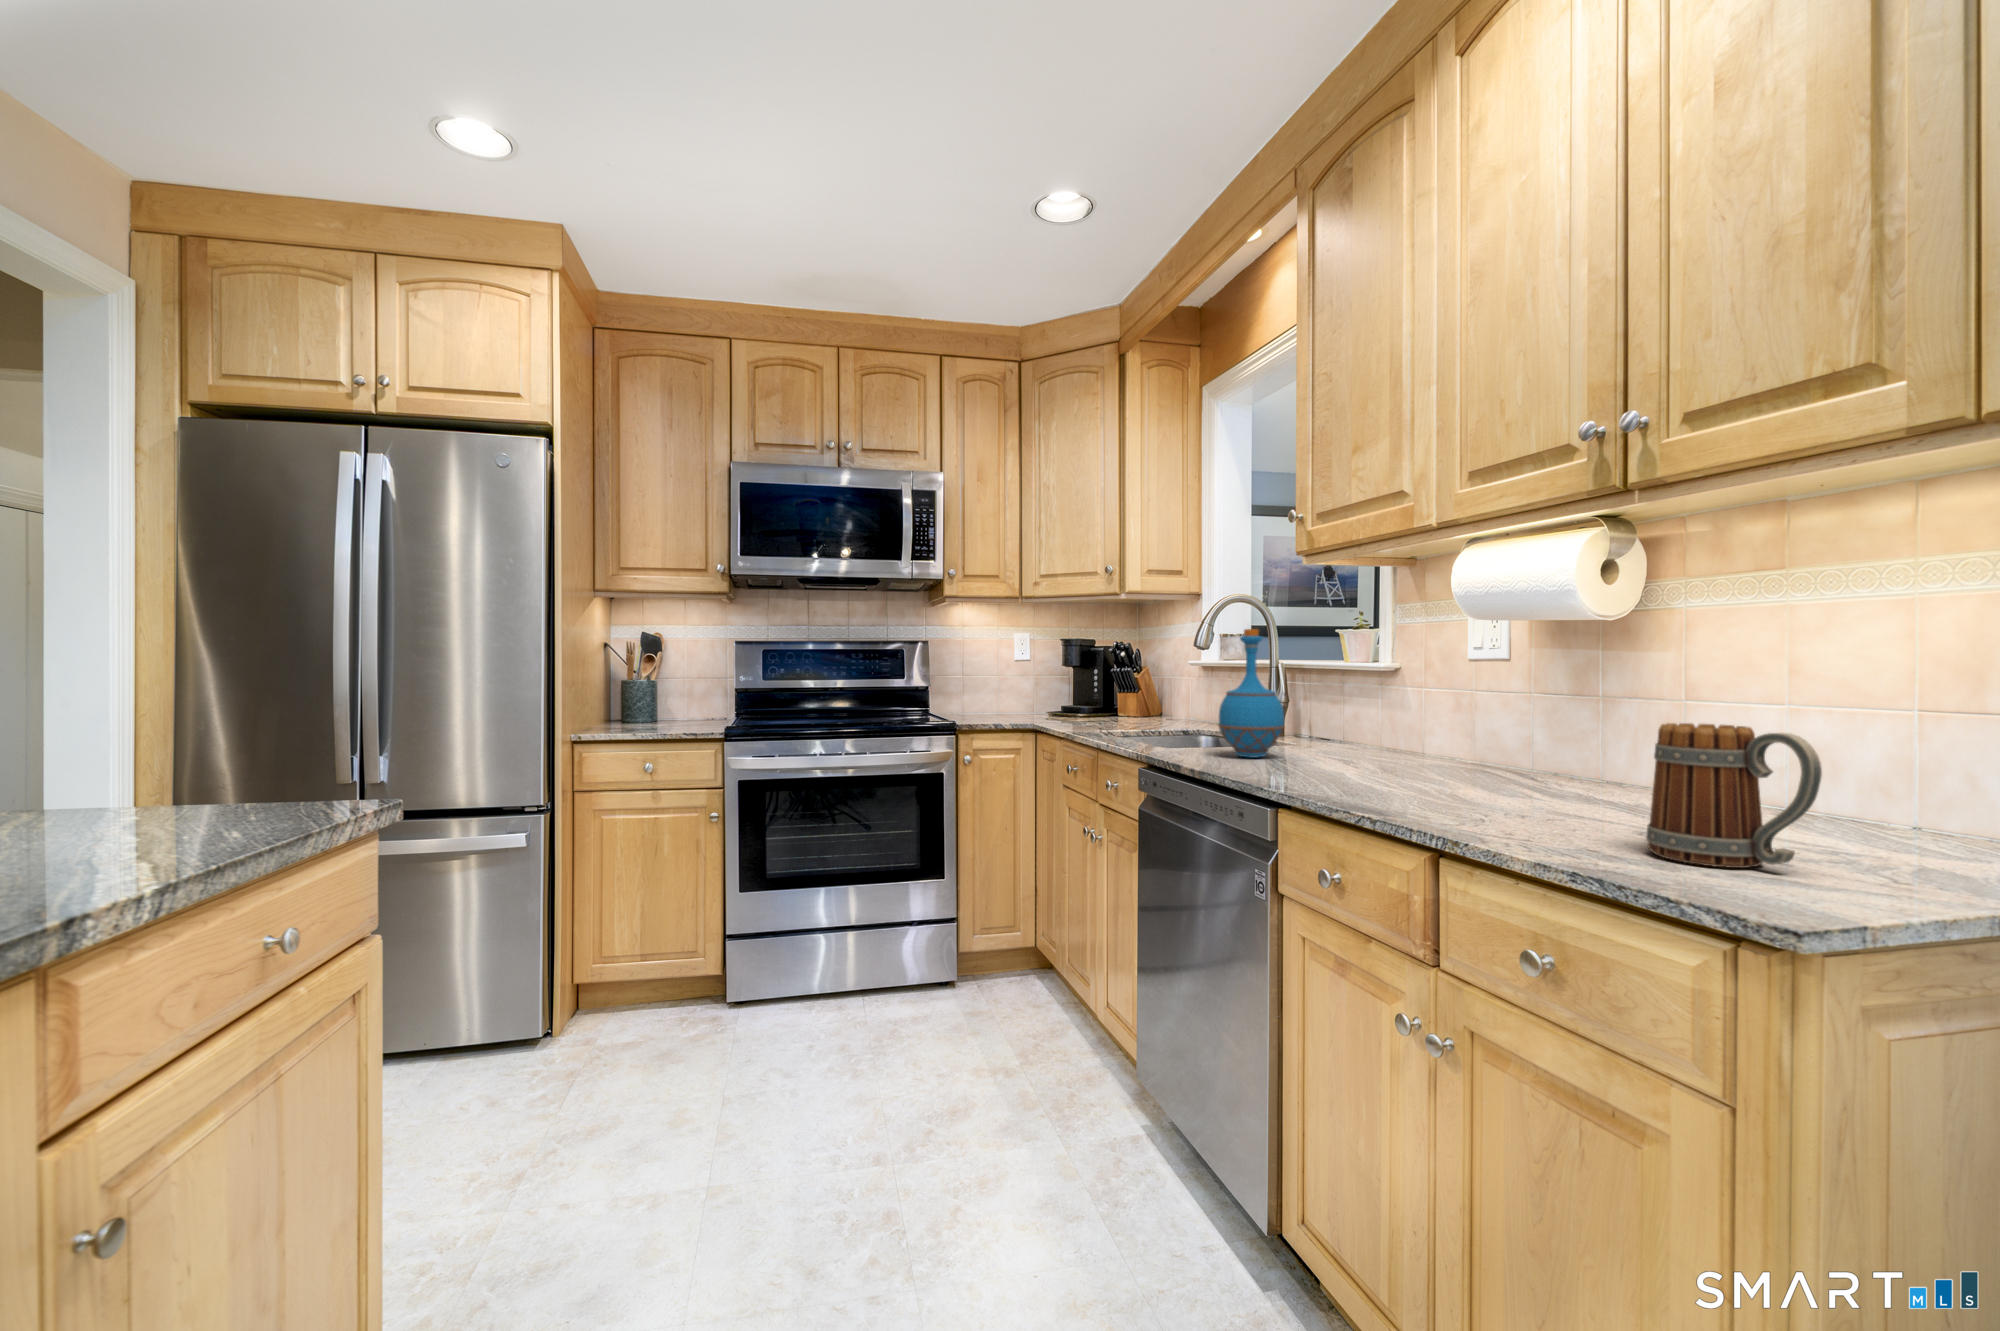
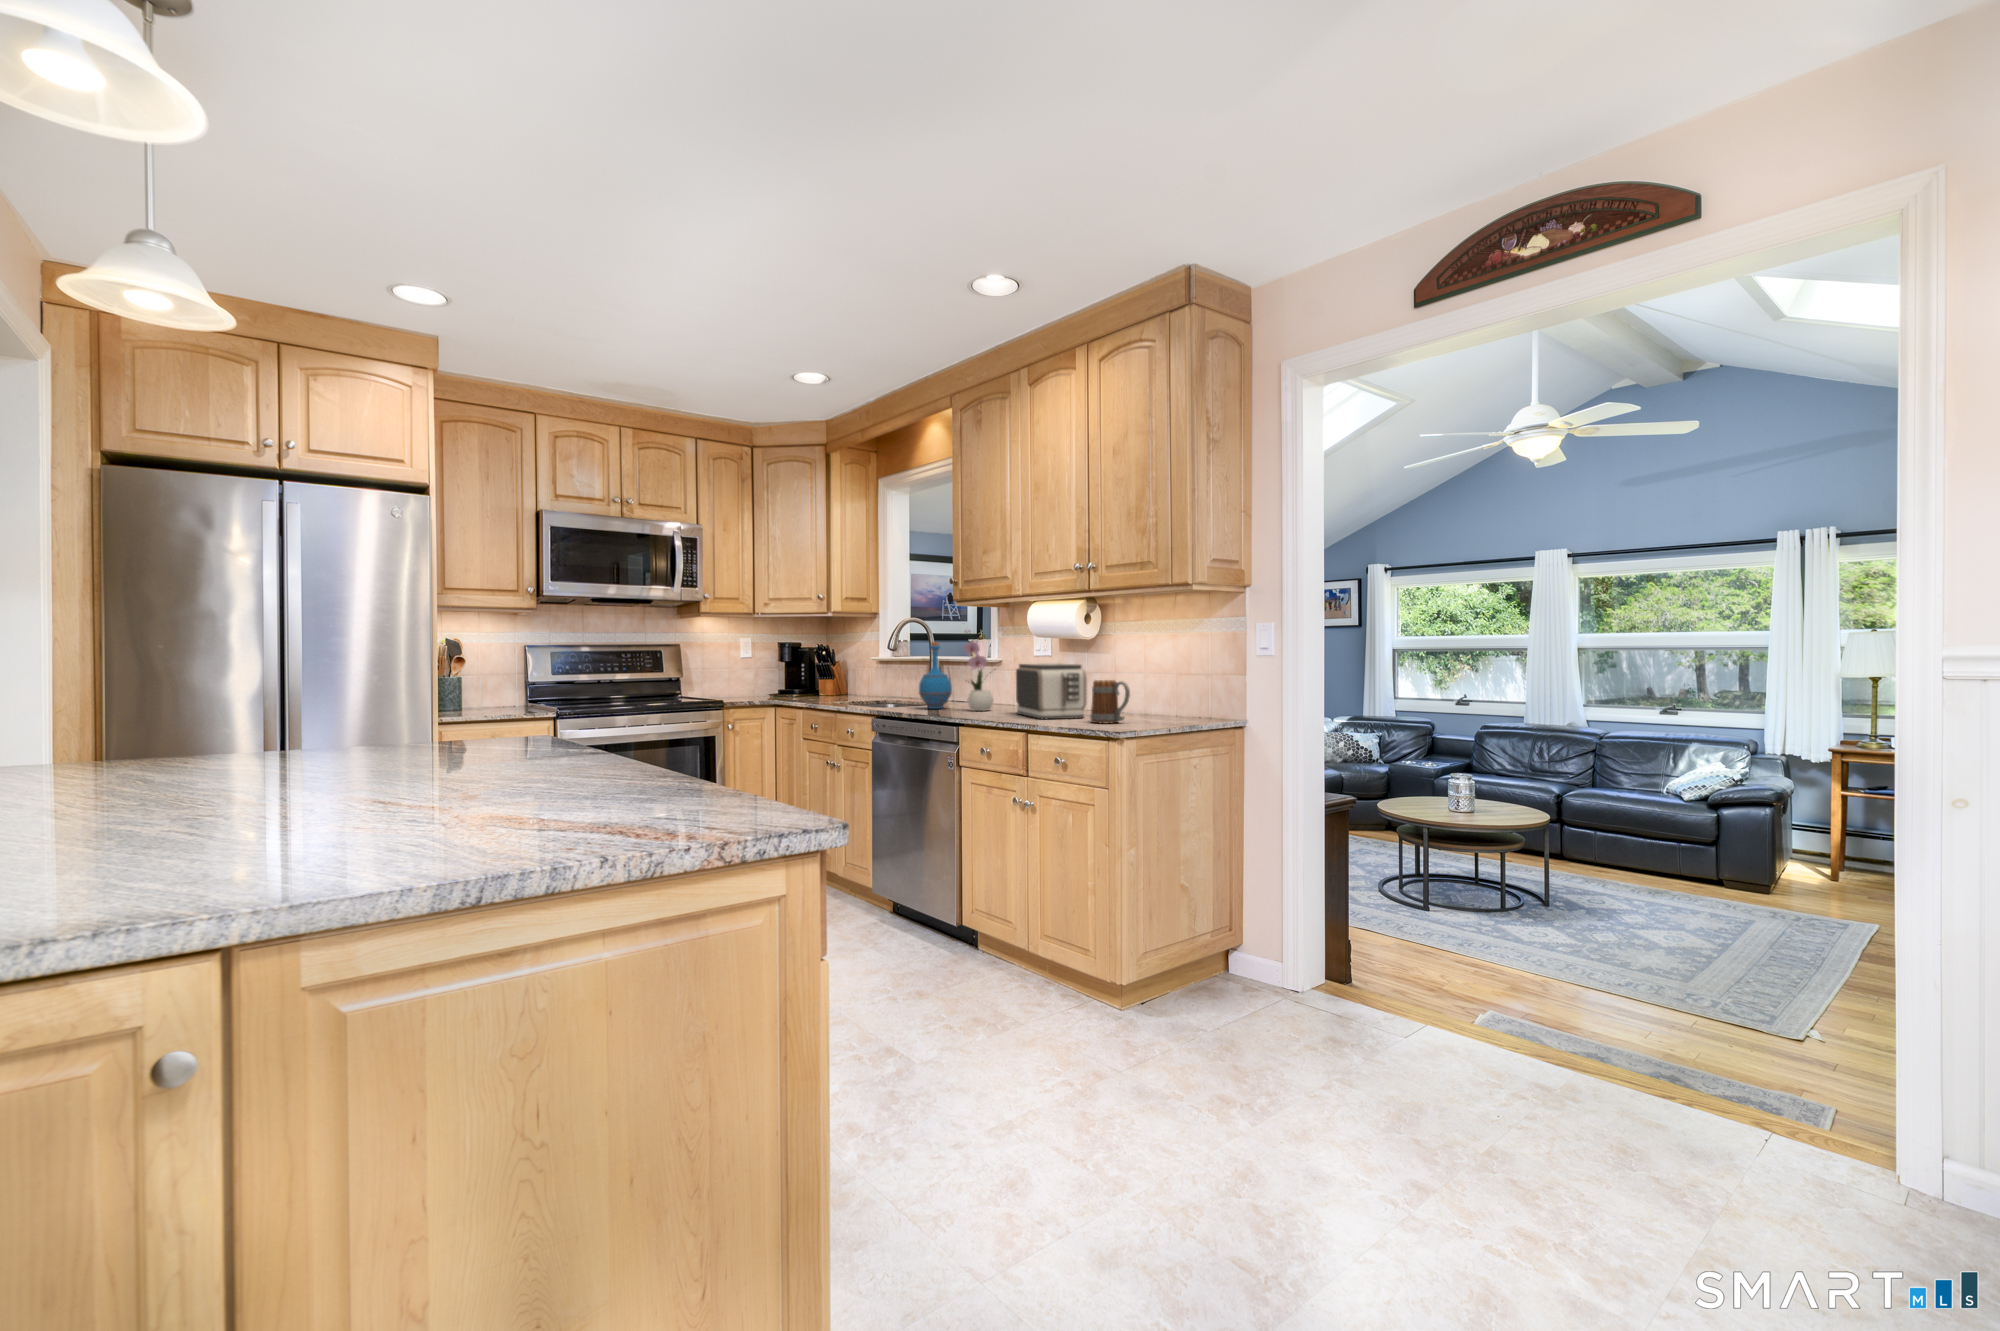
flower arrangement: none [1299,601,1377,771] -> present [964,640,993,711]
toaster: none [1415,672,1623,822] -> present [1016,663,1087,719]

